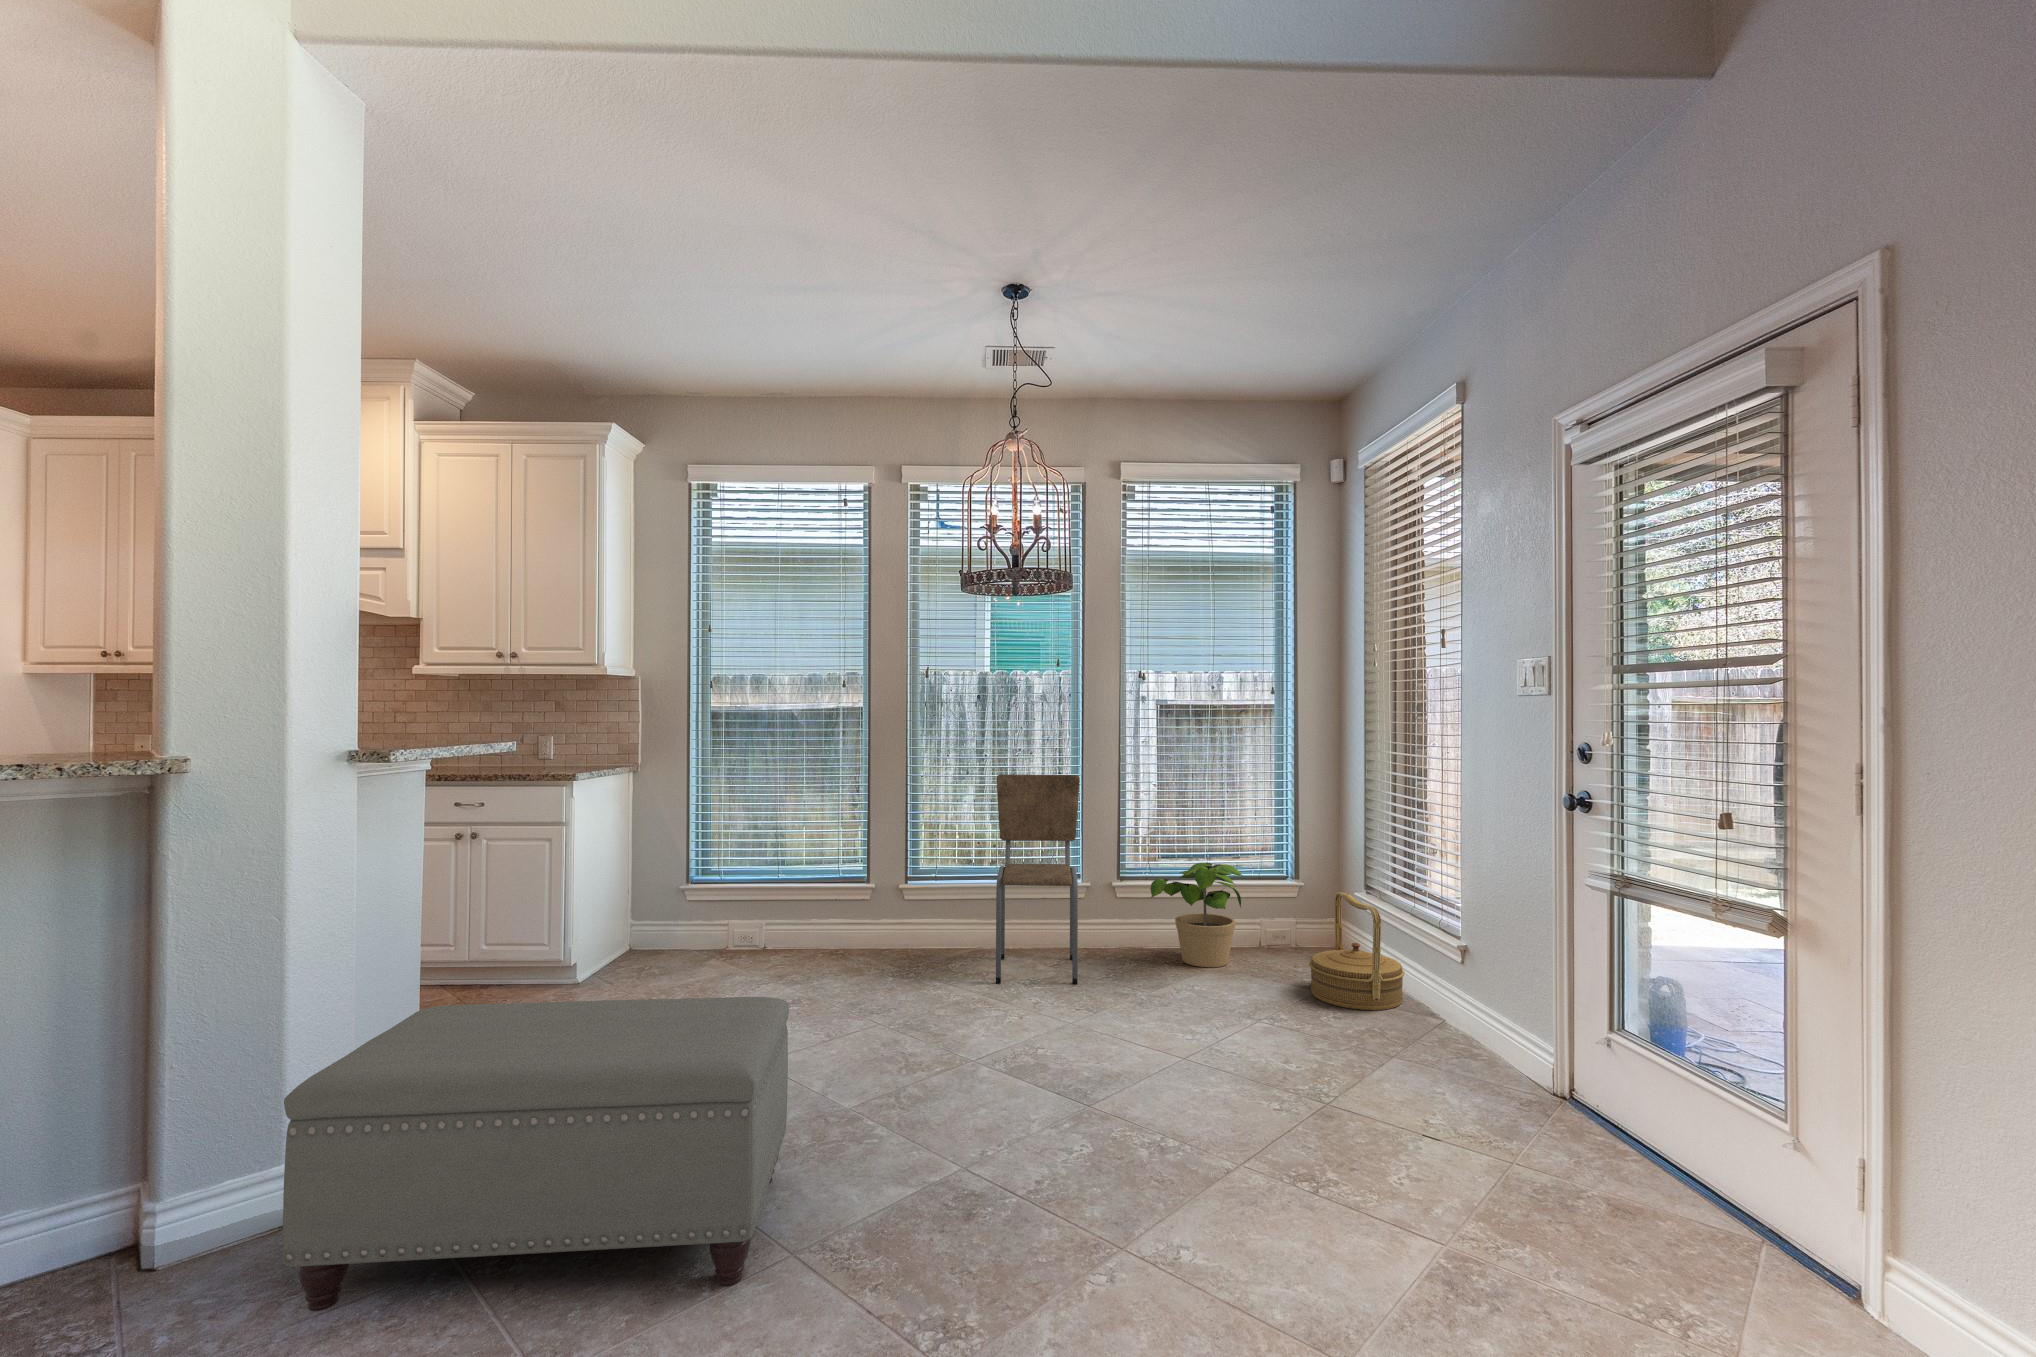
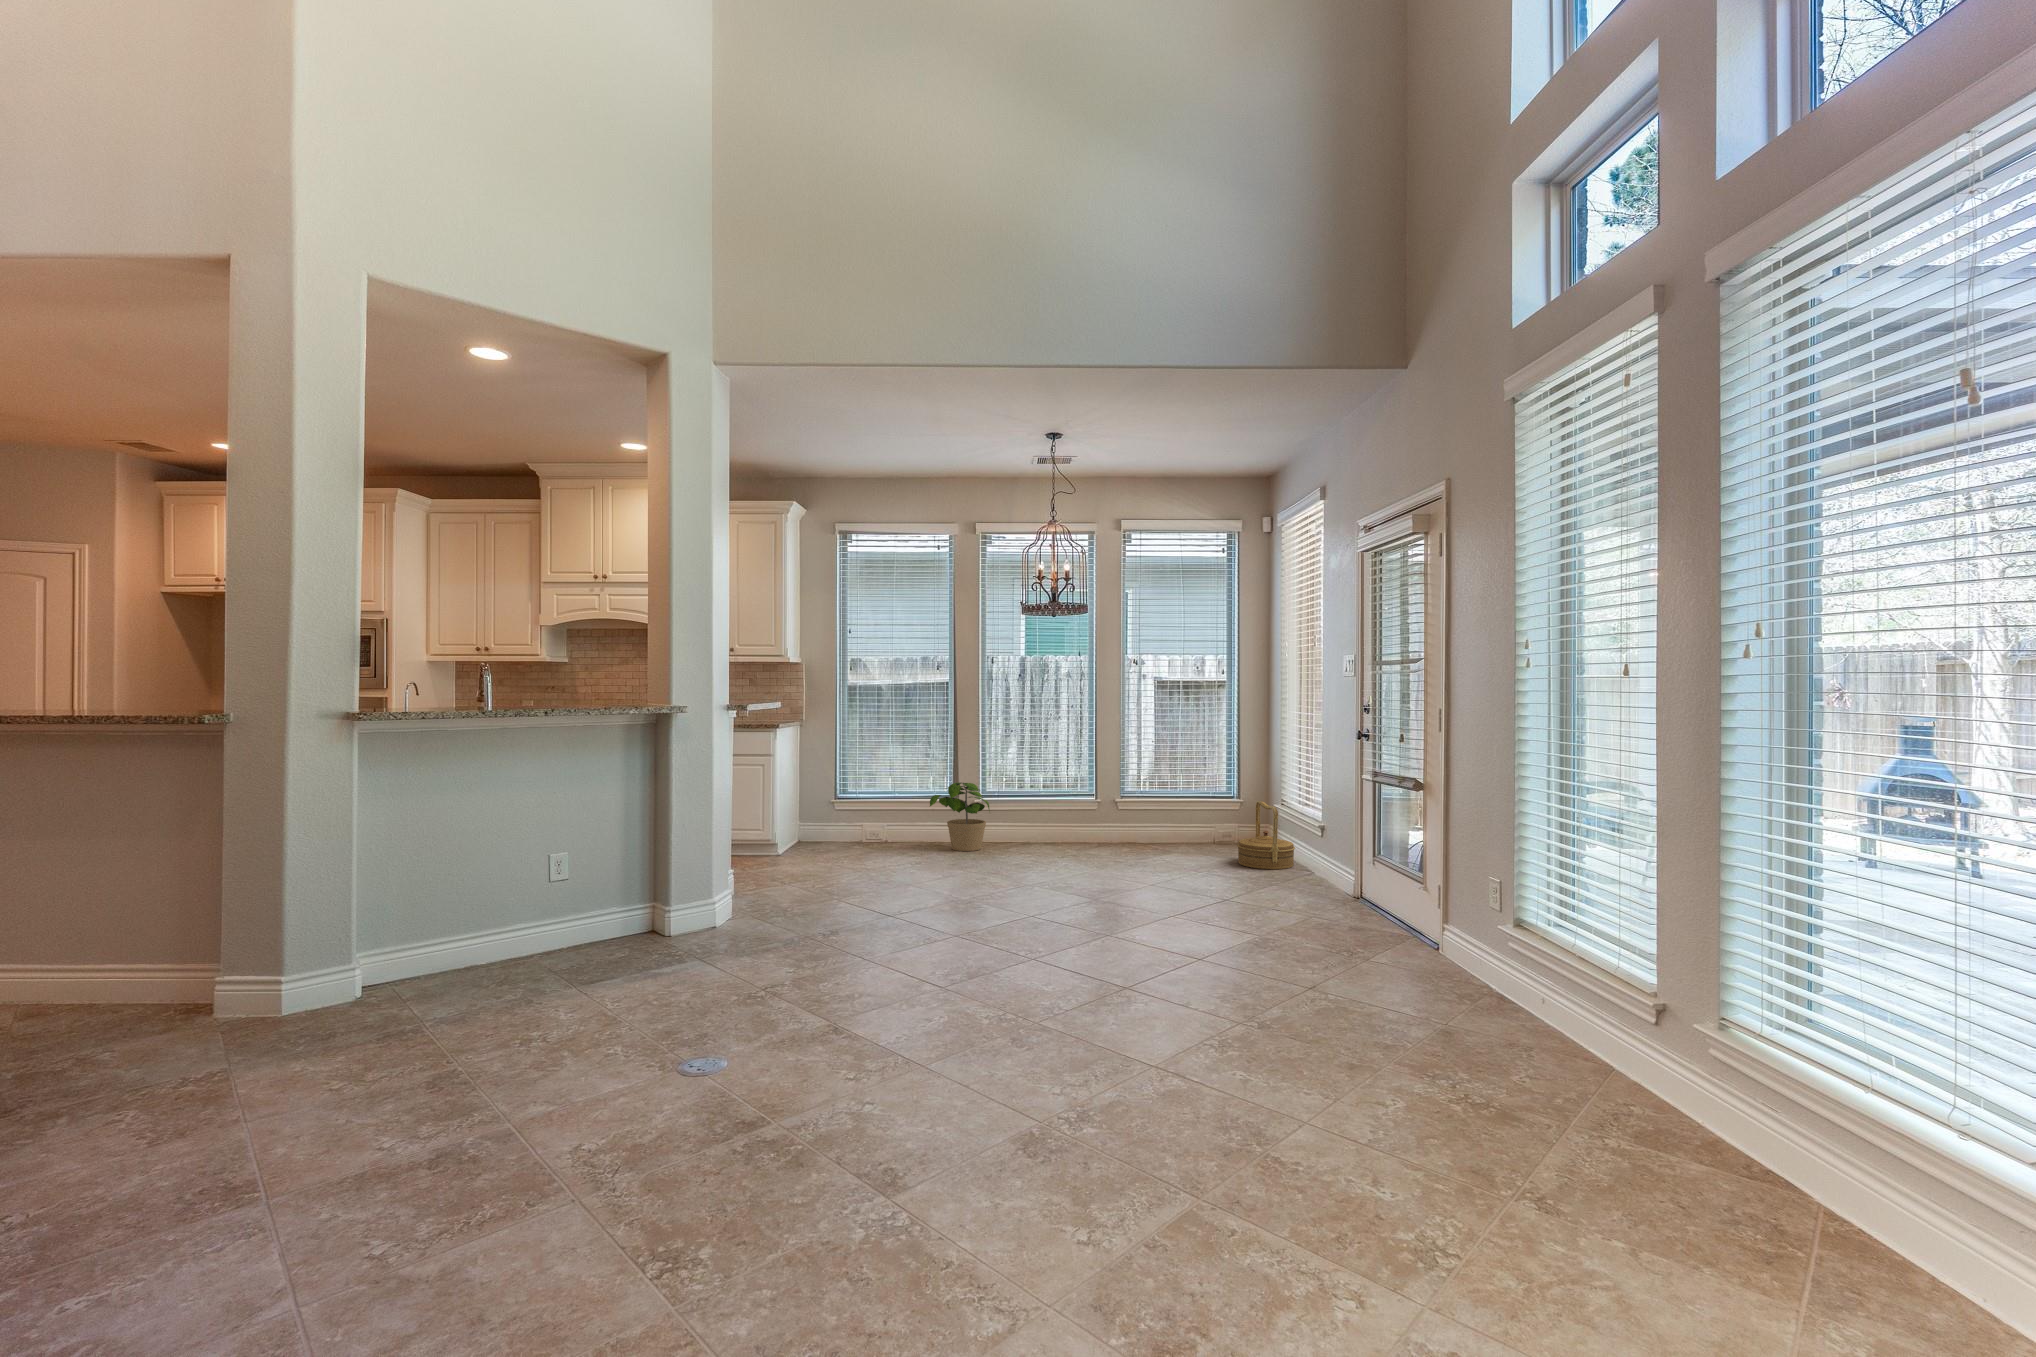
dining chair: present [996,774,1080,984] -> none [1038,728,1093,859]
potted plant: present [1150,863,1243,967] -> present [930,783,989,851]
ottoman: present [283,997,789,1311] -> none [745,828,947,945]

